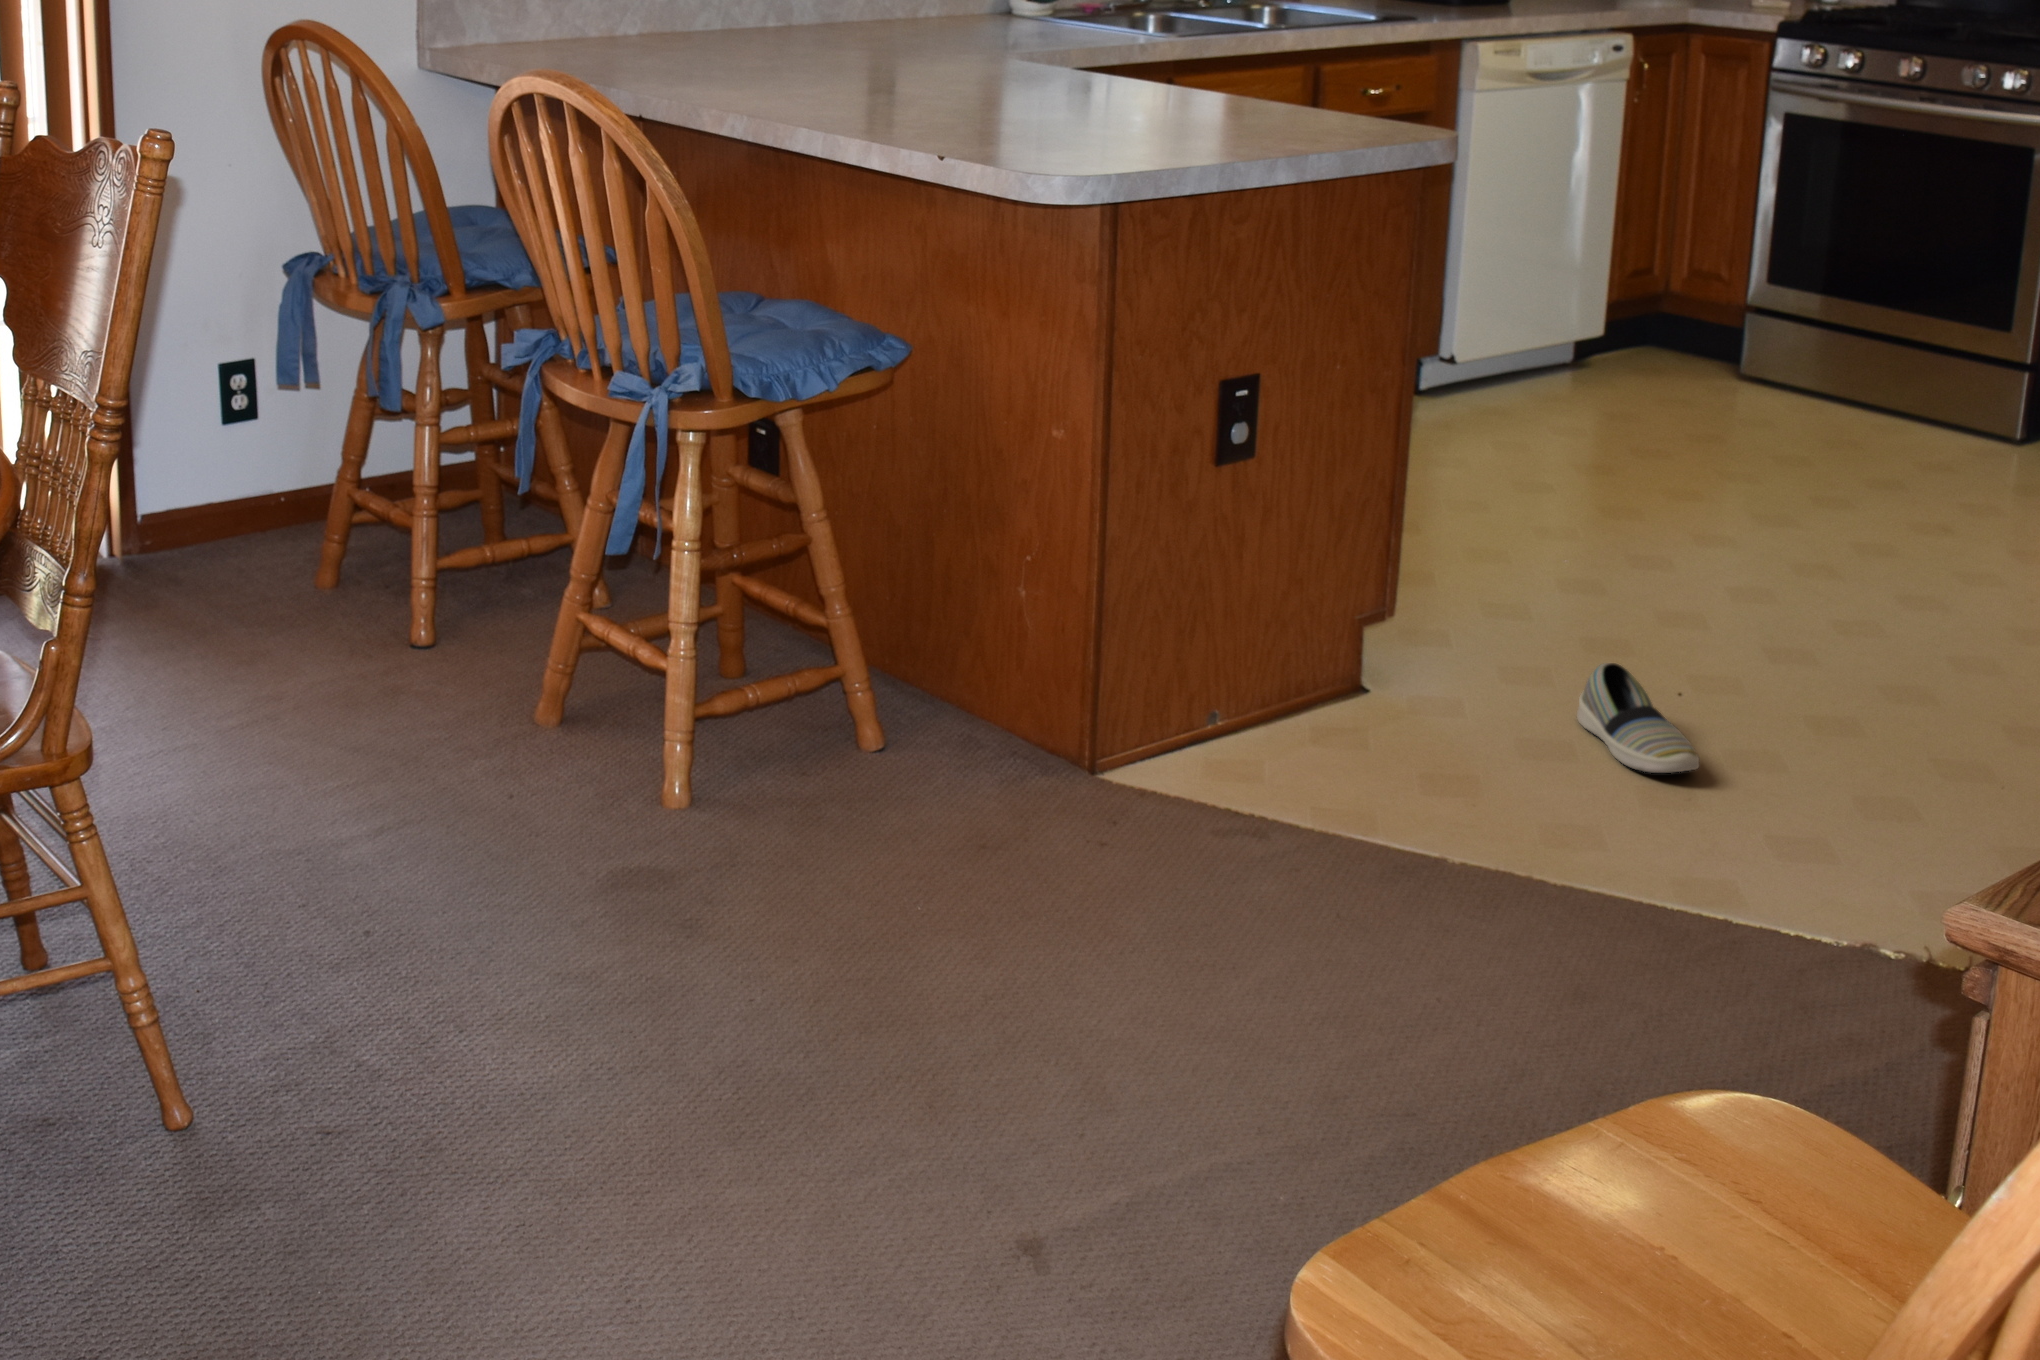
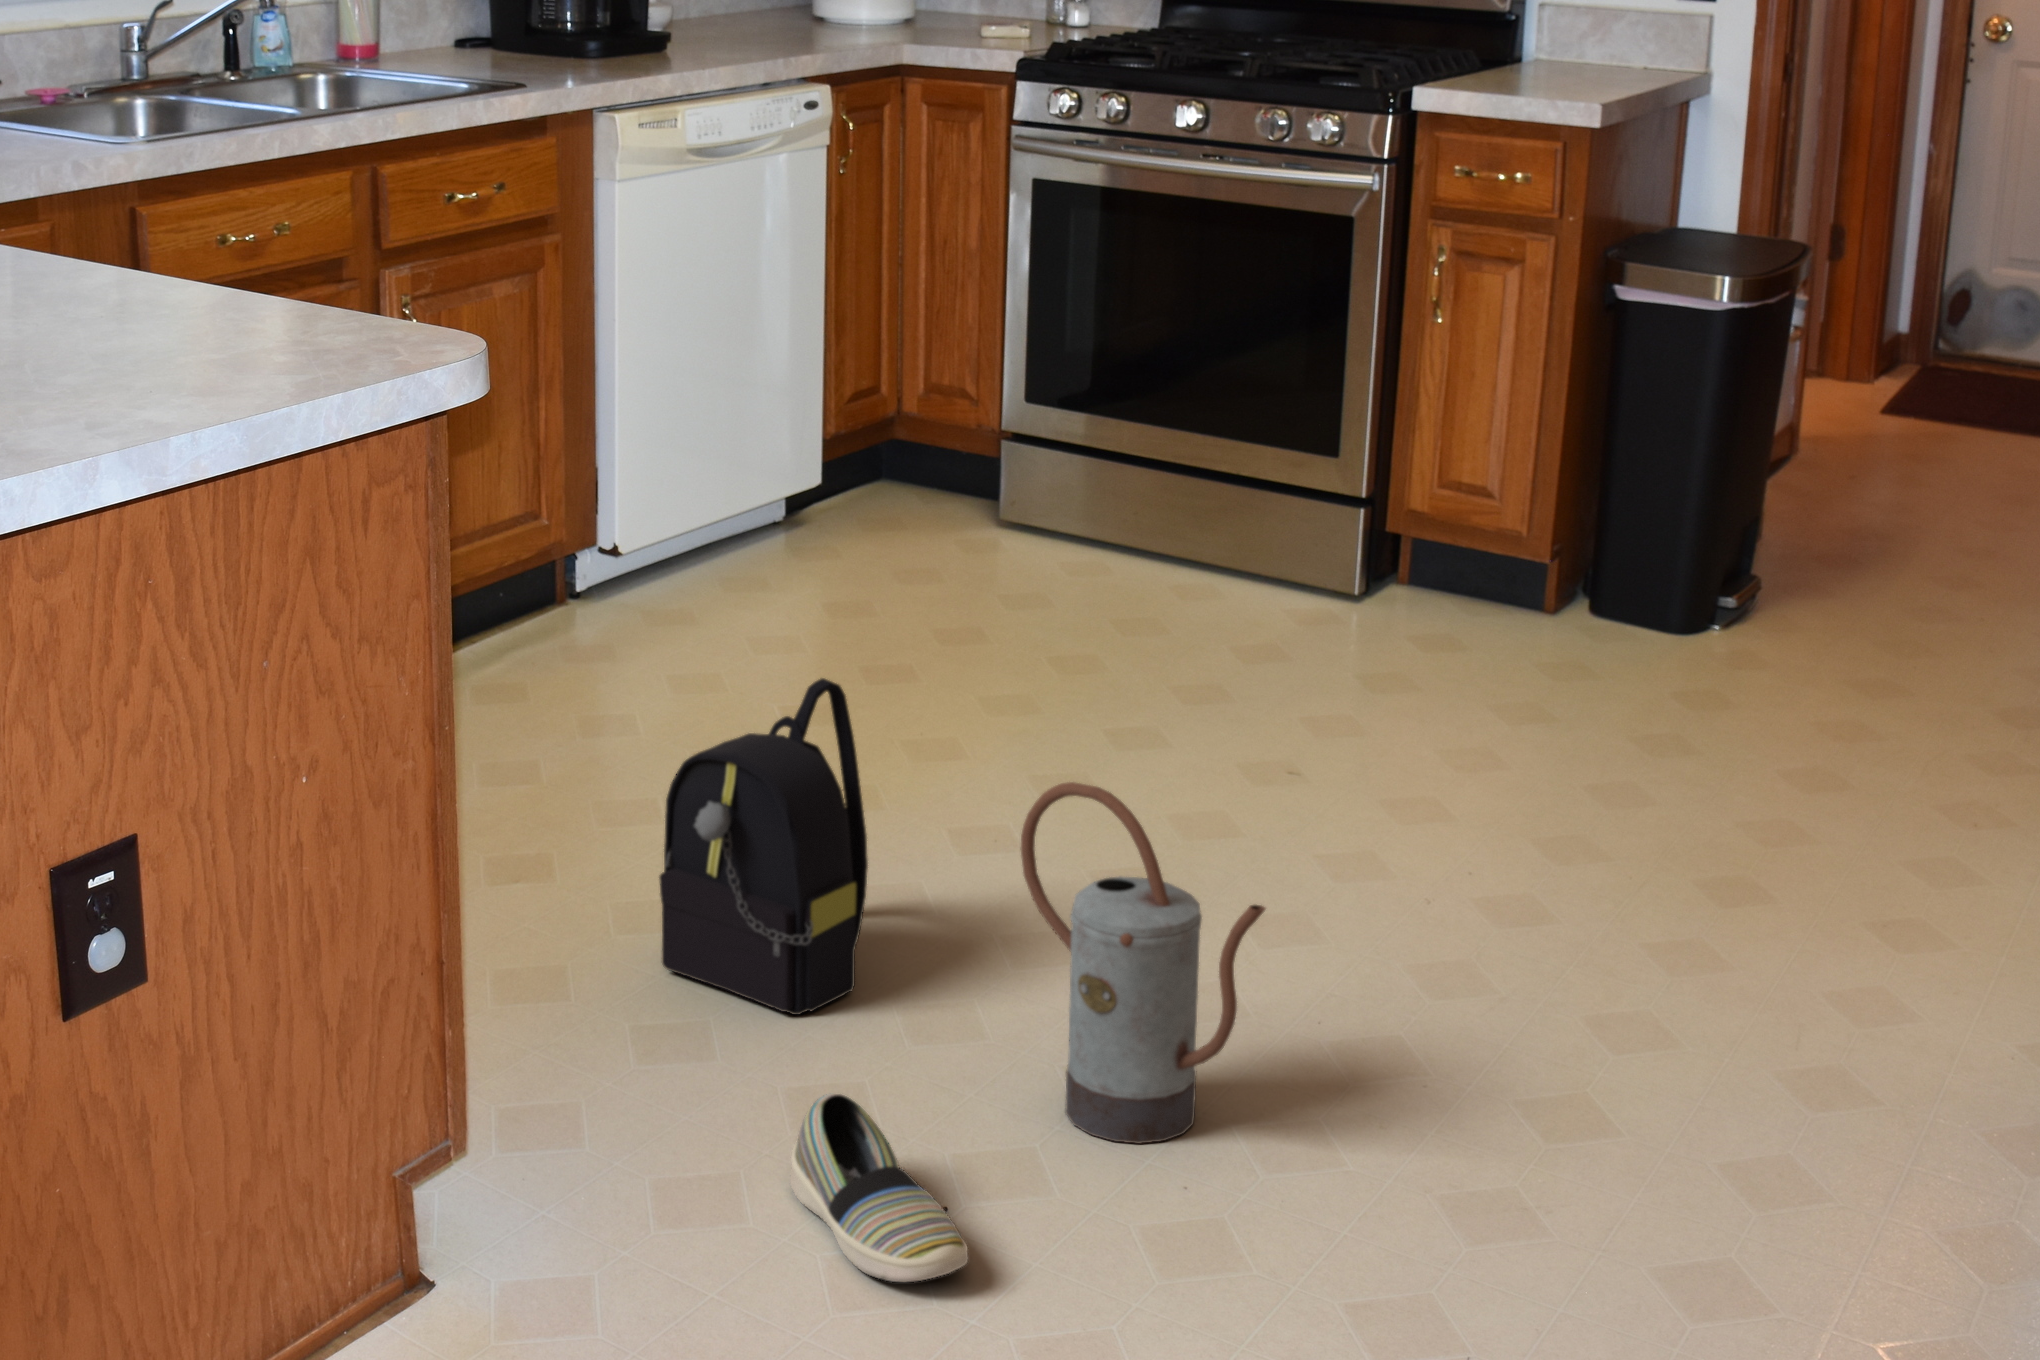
backpack: none [1484,415,1635,634] -> present [659,678,868,1015]
watering can: none [1752,486,1930,730] -> present [1021,782,1266,1144]

